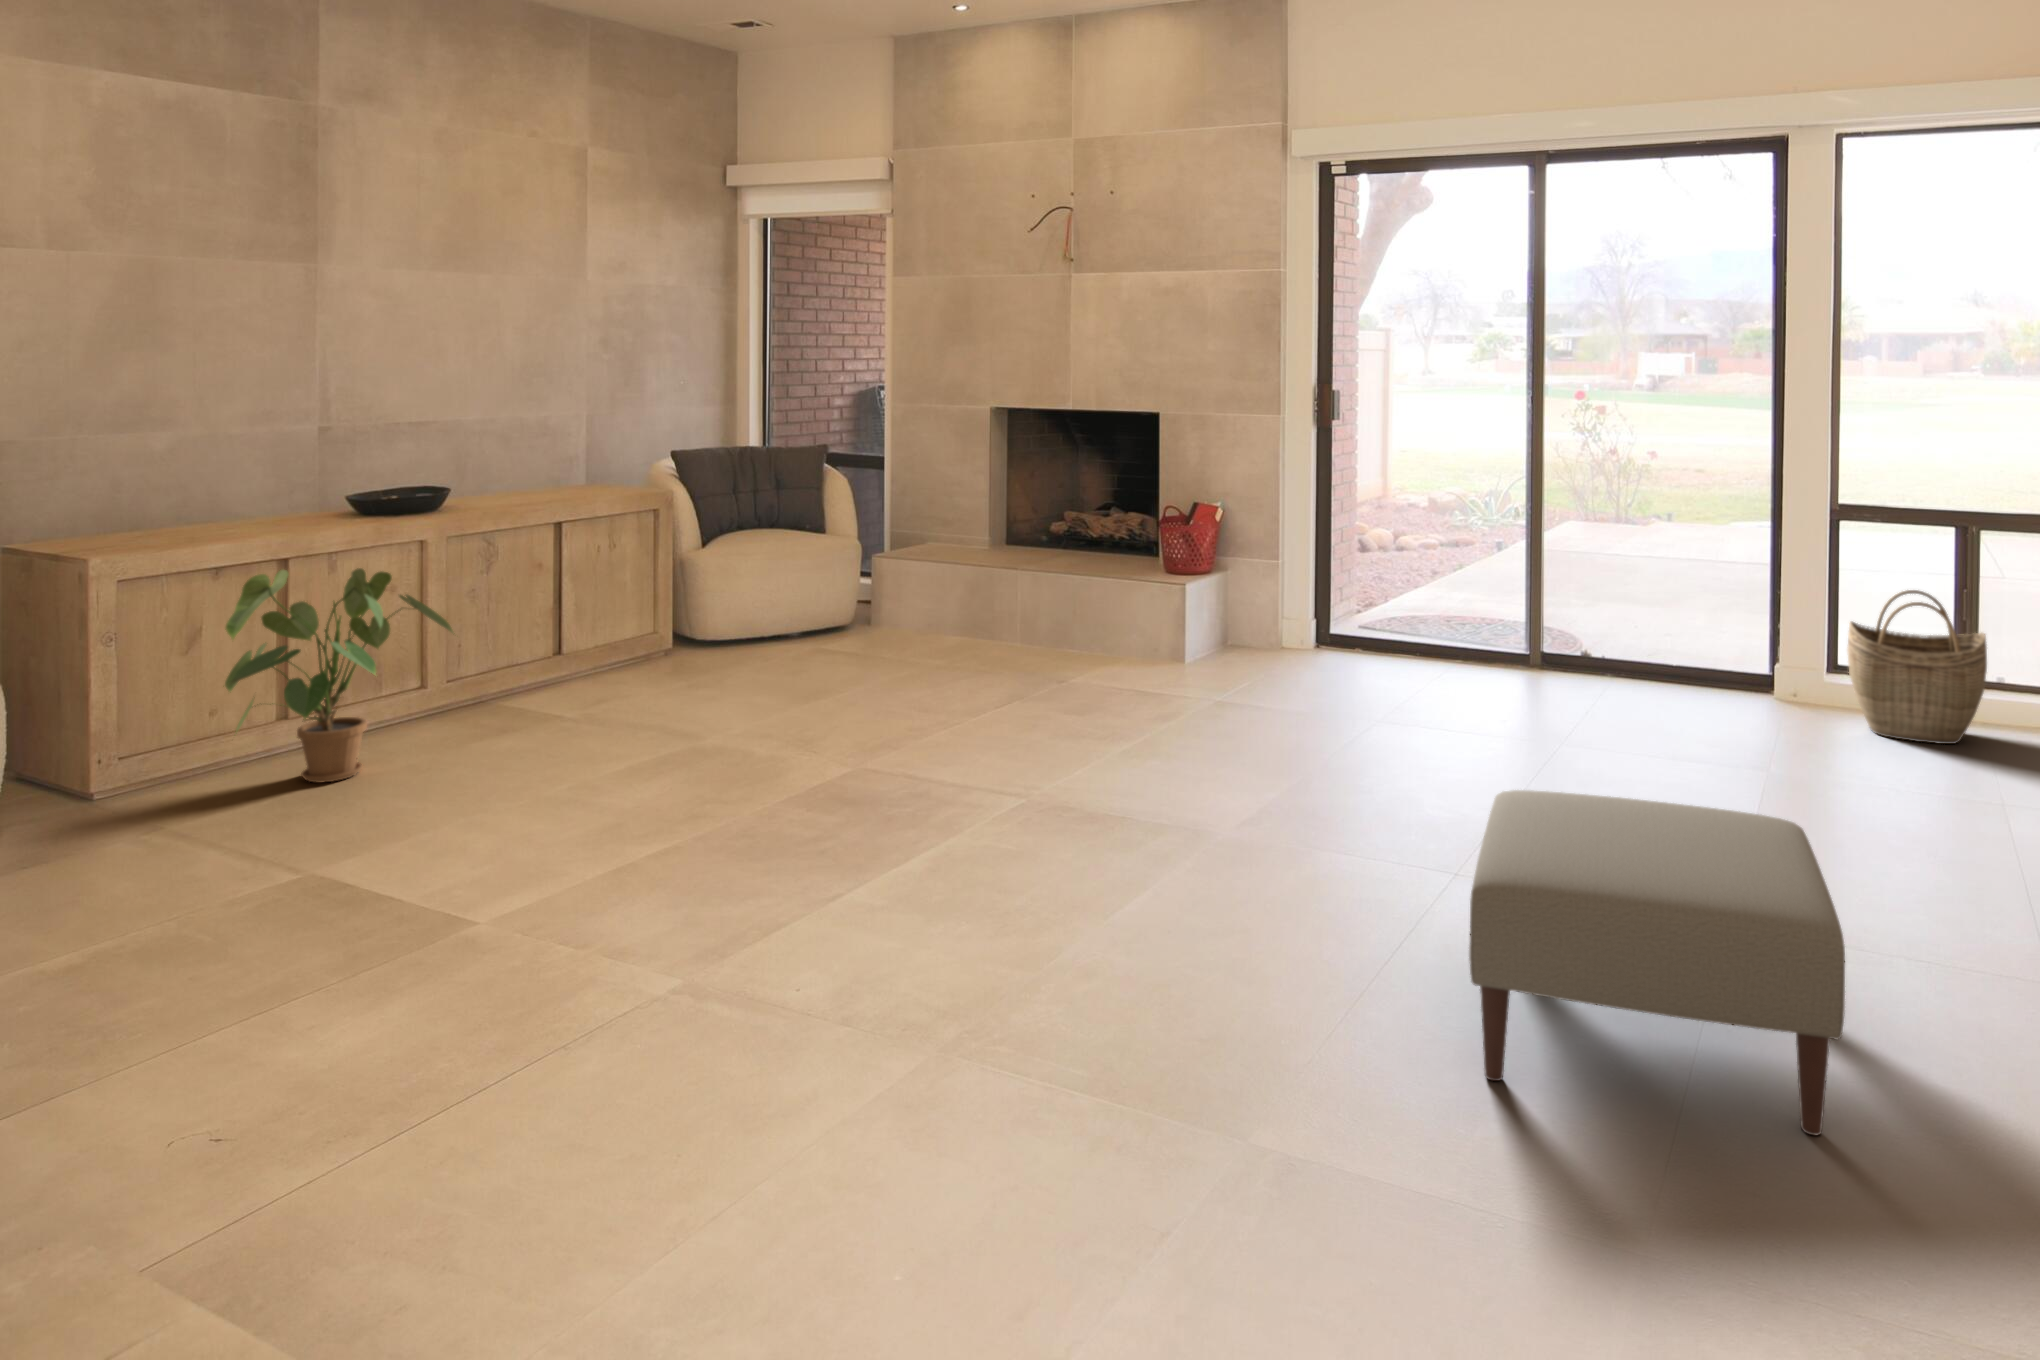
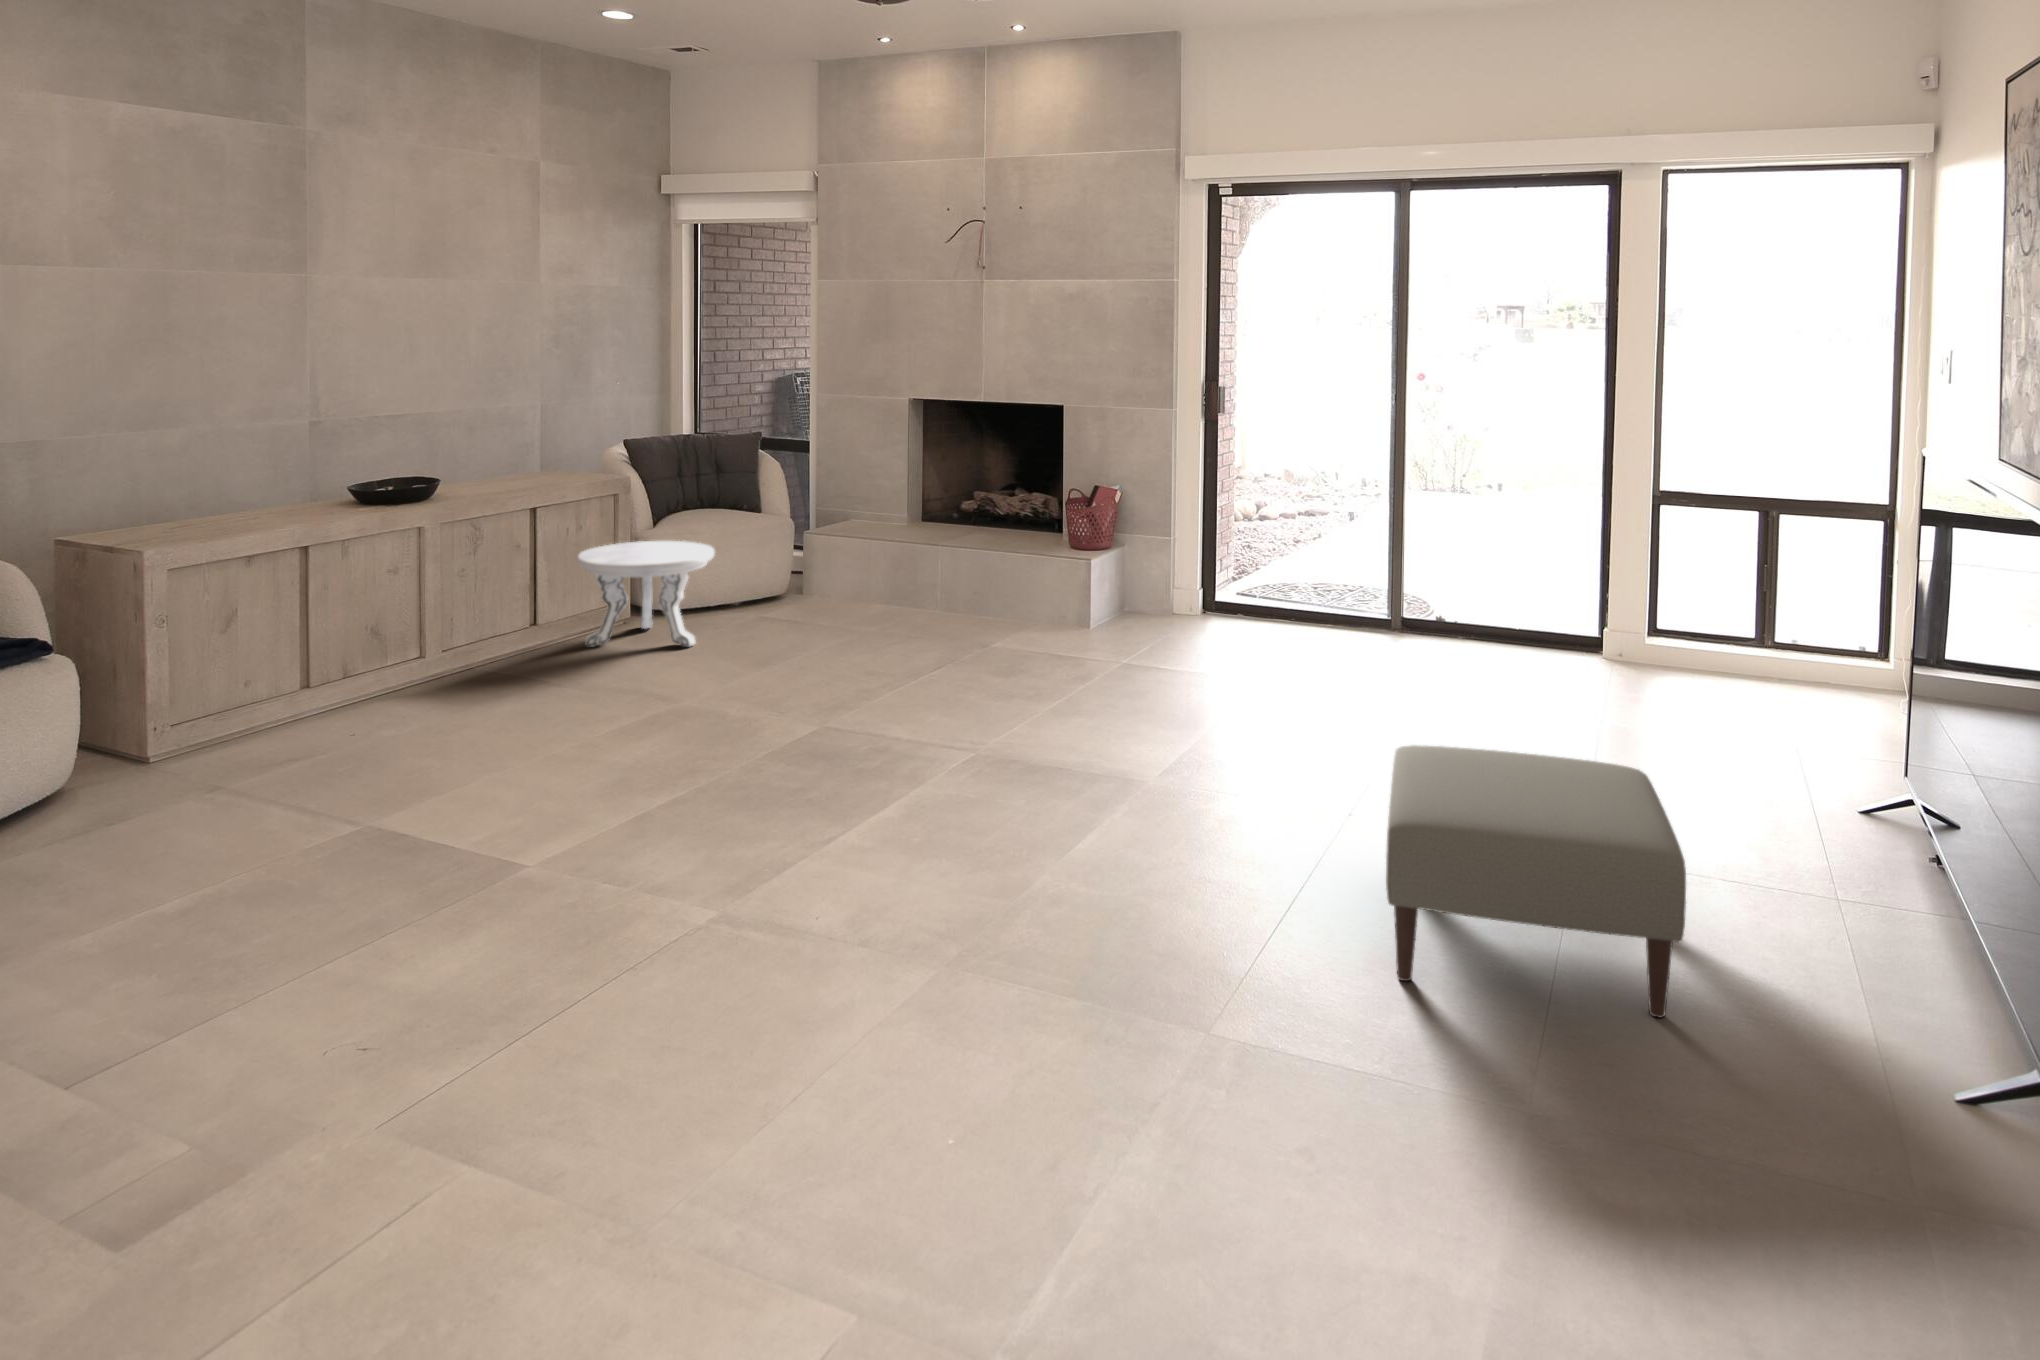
side table: none [609,561,762,679] -> present [577,541,715,647]
house plant: present [223,568,455,782] -> none [255,554,462,747]
woven basket: present [1847,590,1987,744] -> none [1670,564,1786,696]

